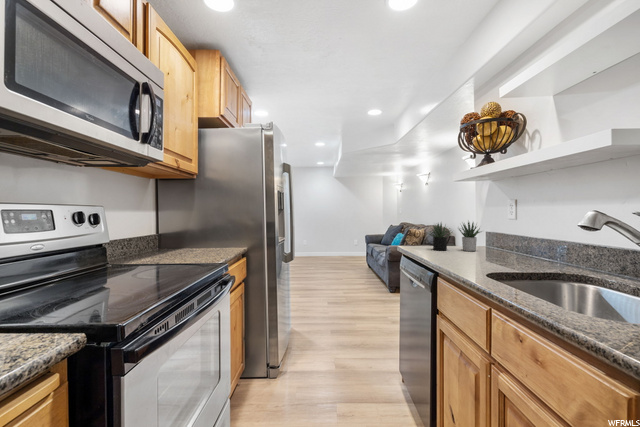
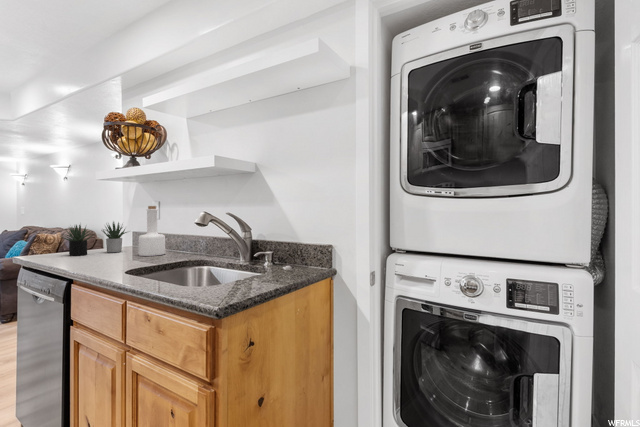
bottle: none [494,204,525,260] -> present [138,206,165,256]

